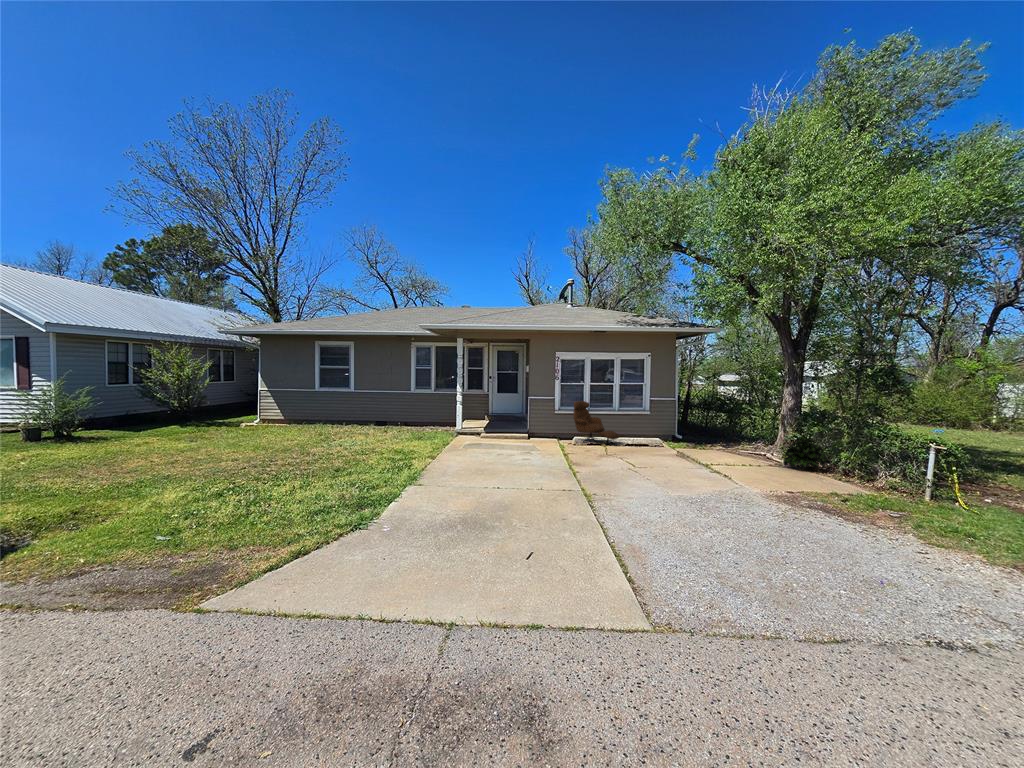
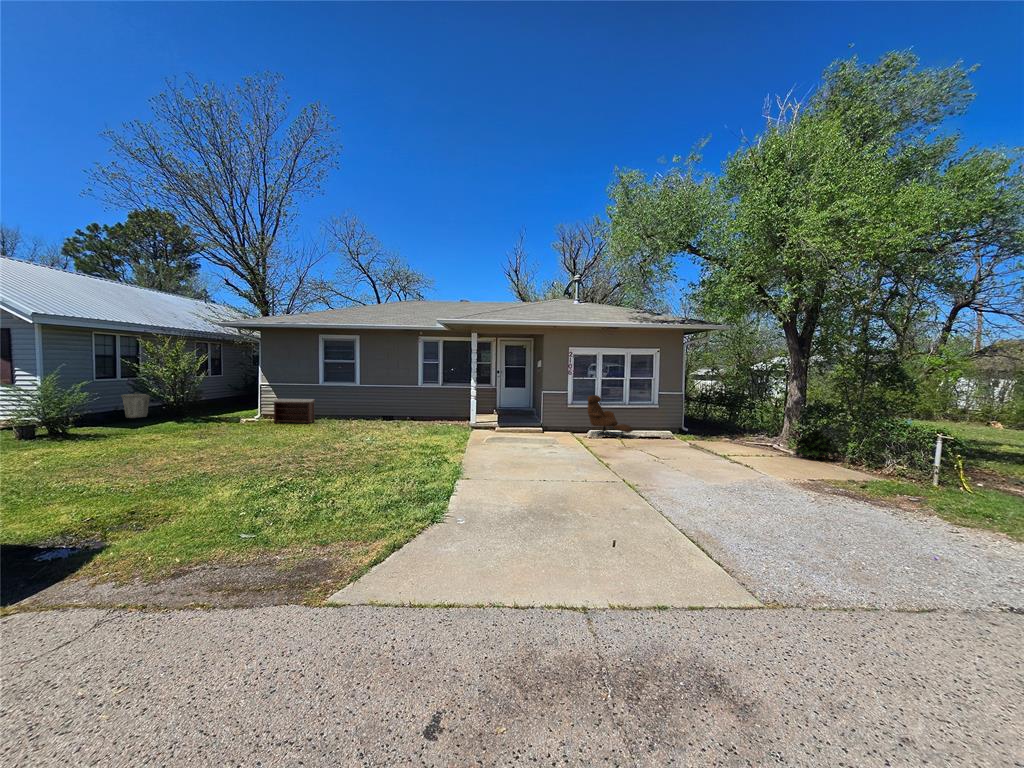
trash can: none [132,397,160,421] -> present [121,392,150,418]
bench: none [268,403,310,428] -> present [273,399,316,424]

